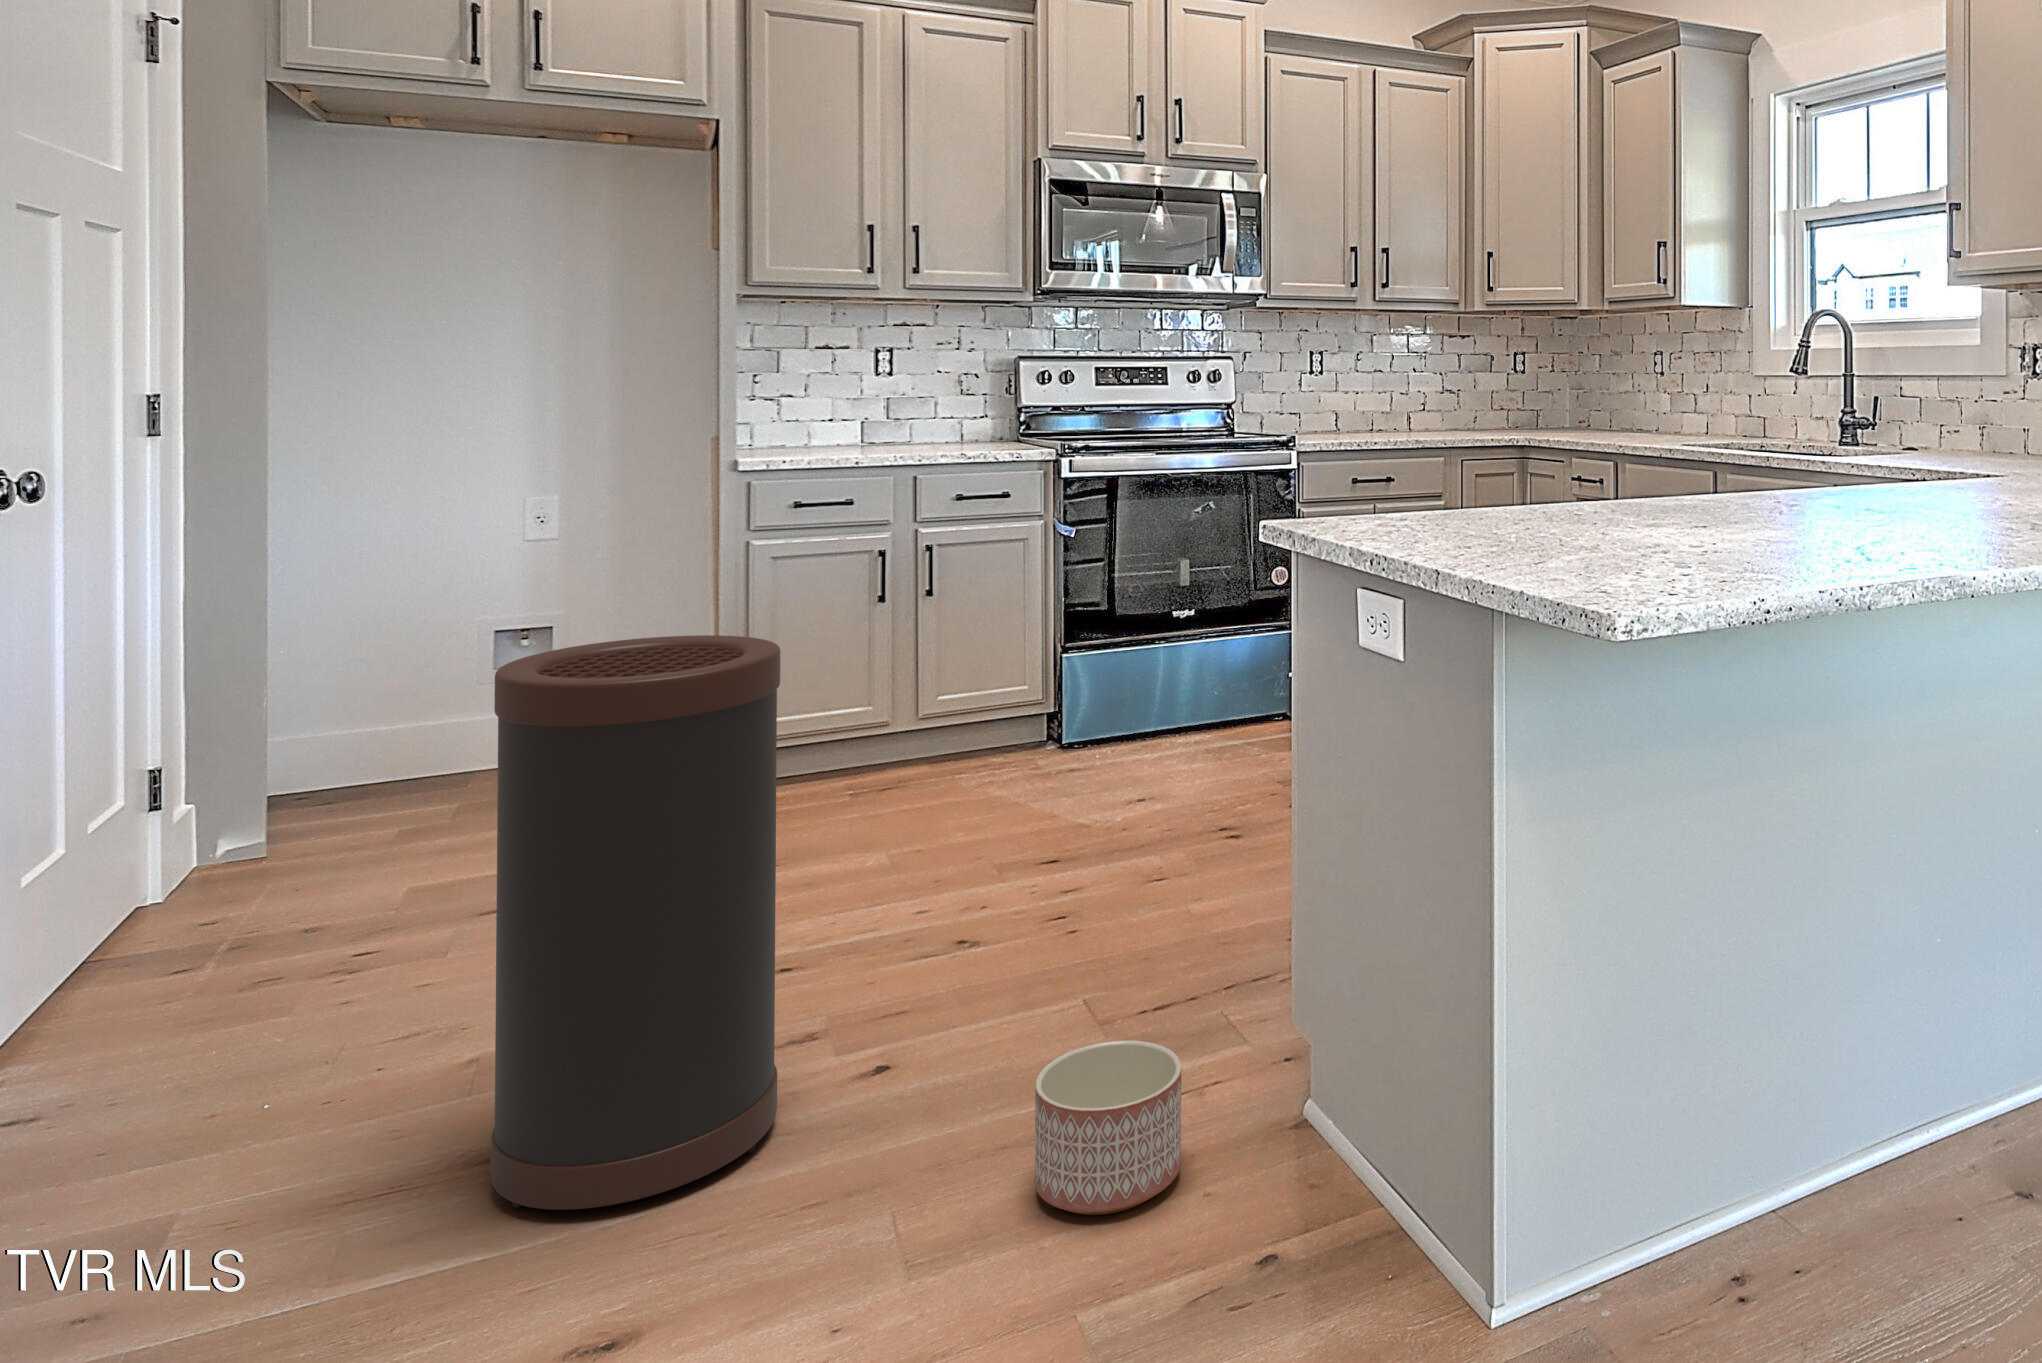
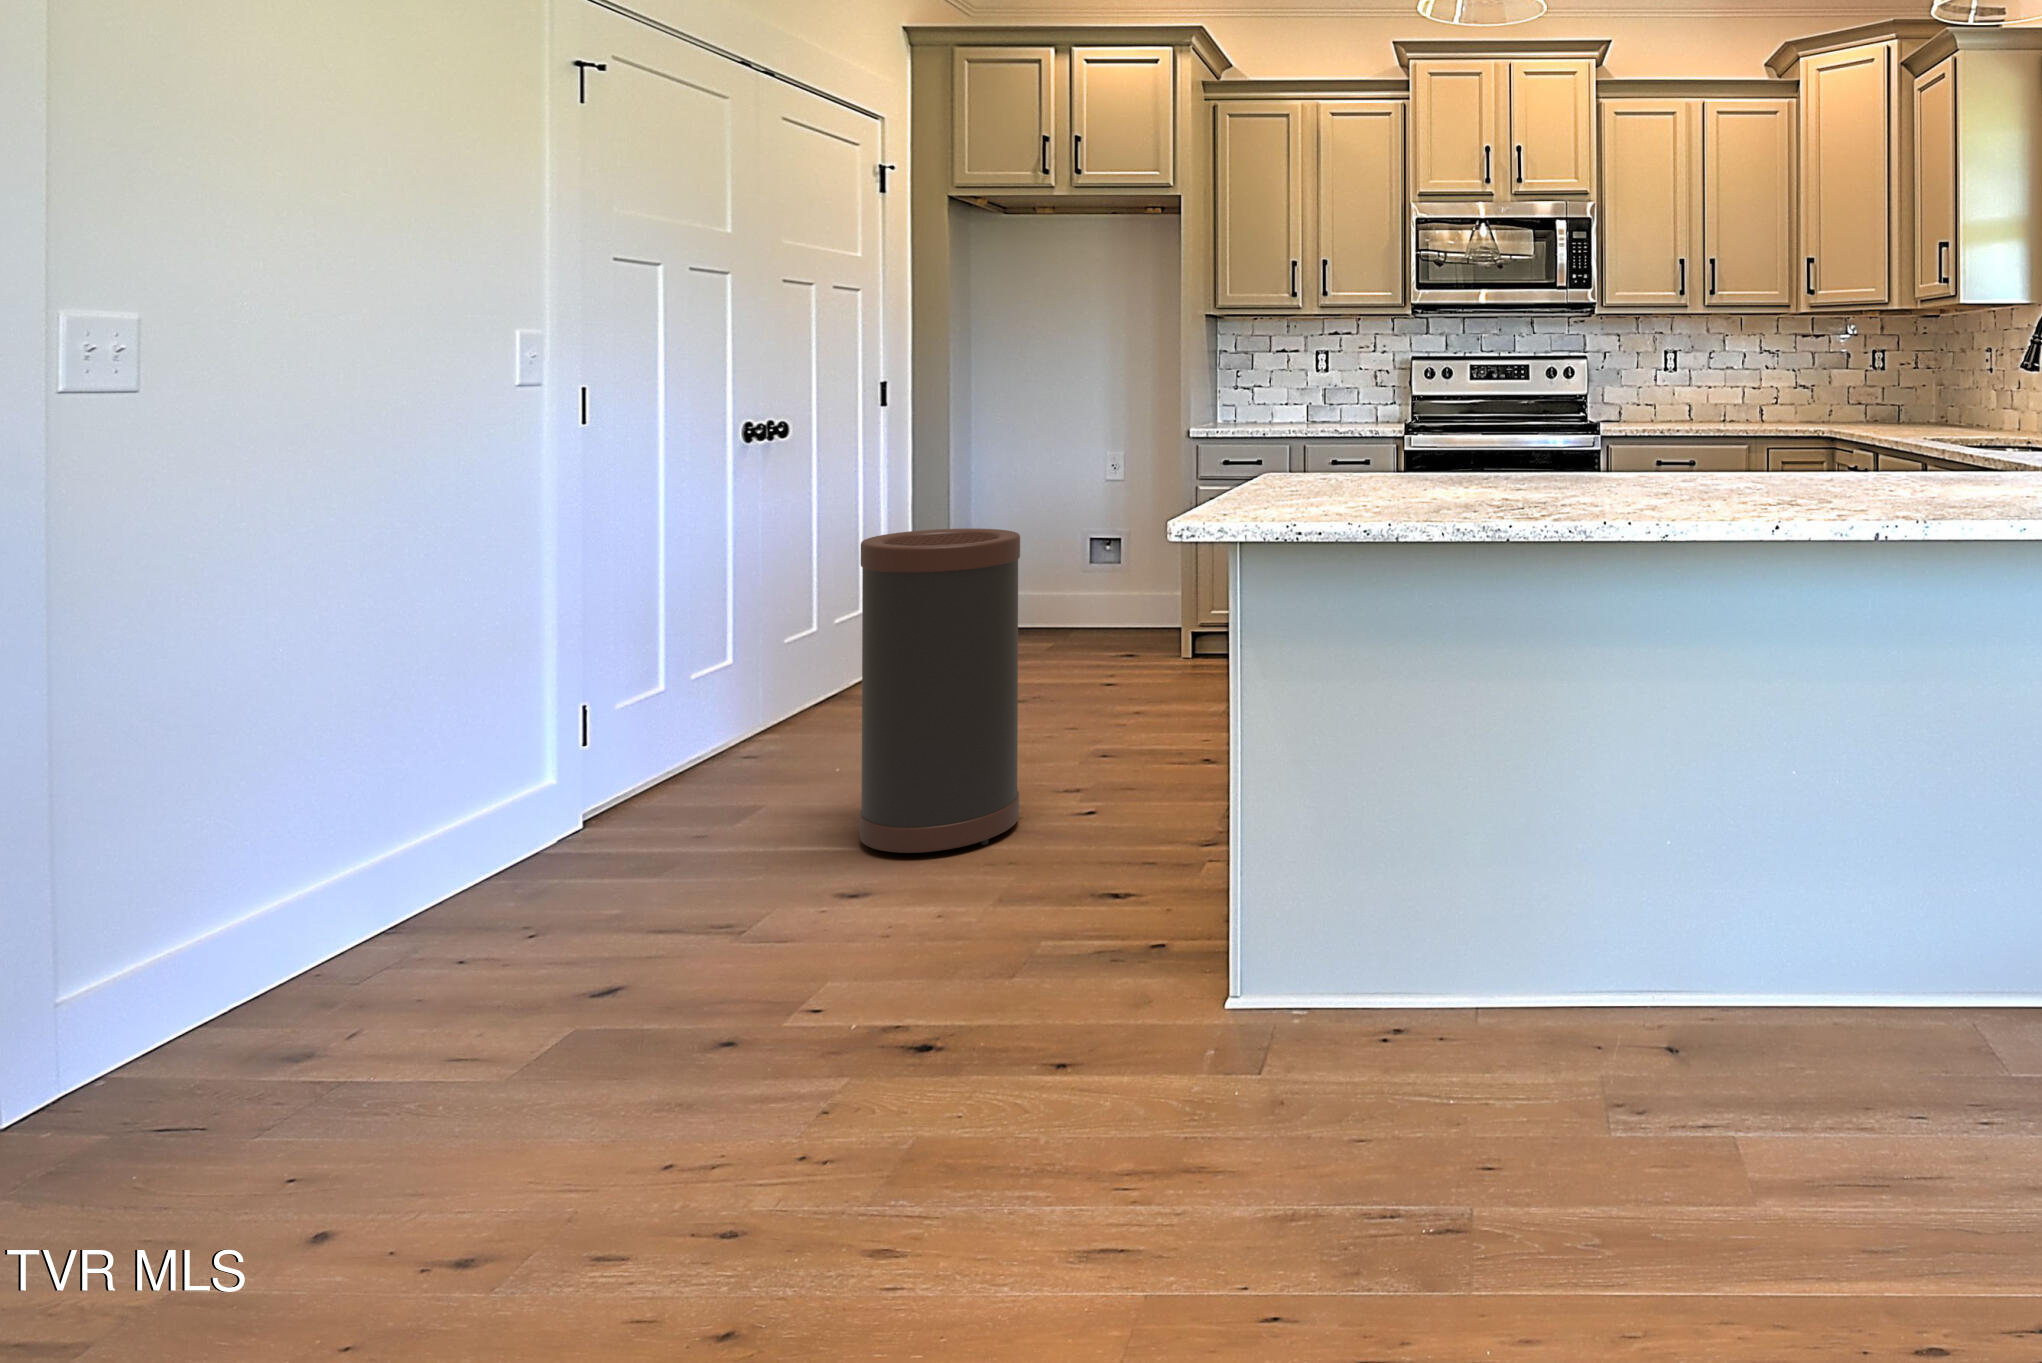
planter: present [1035,1040,1181,1215] -> none [1077,816,1174,920]

